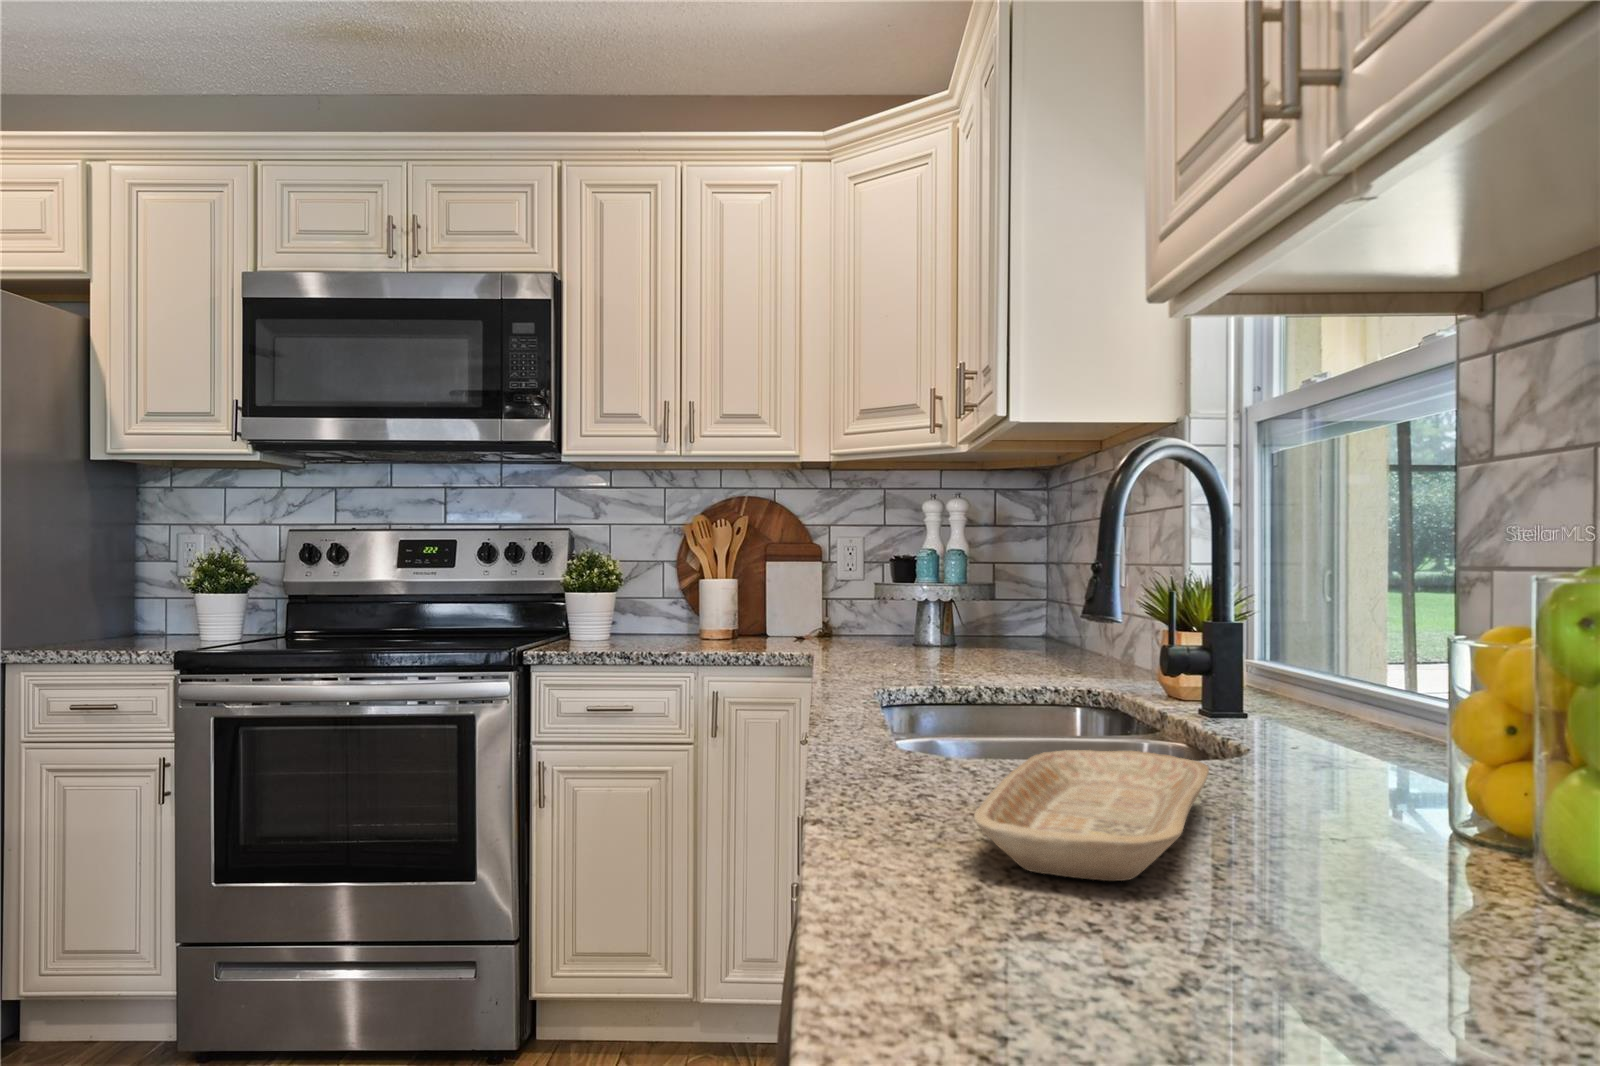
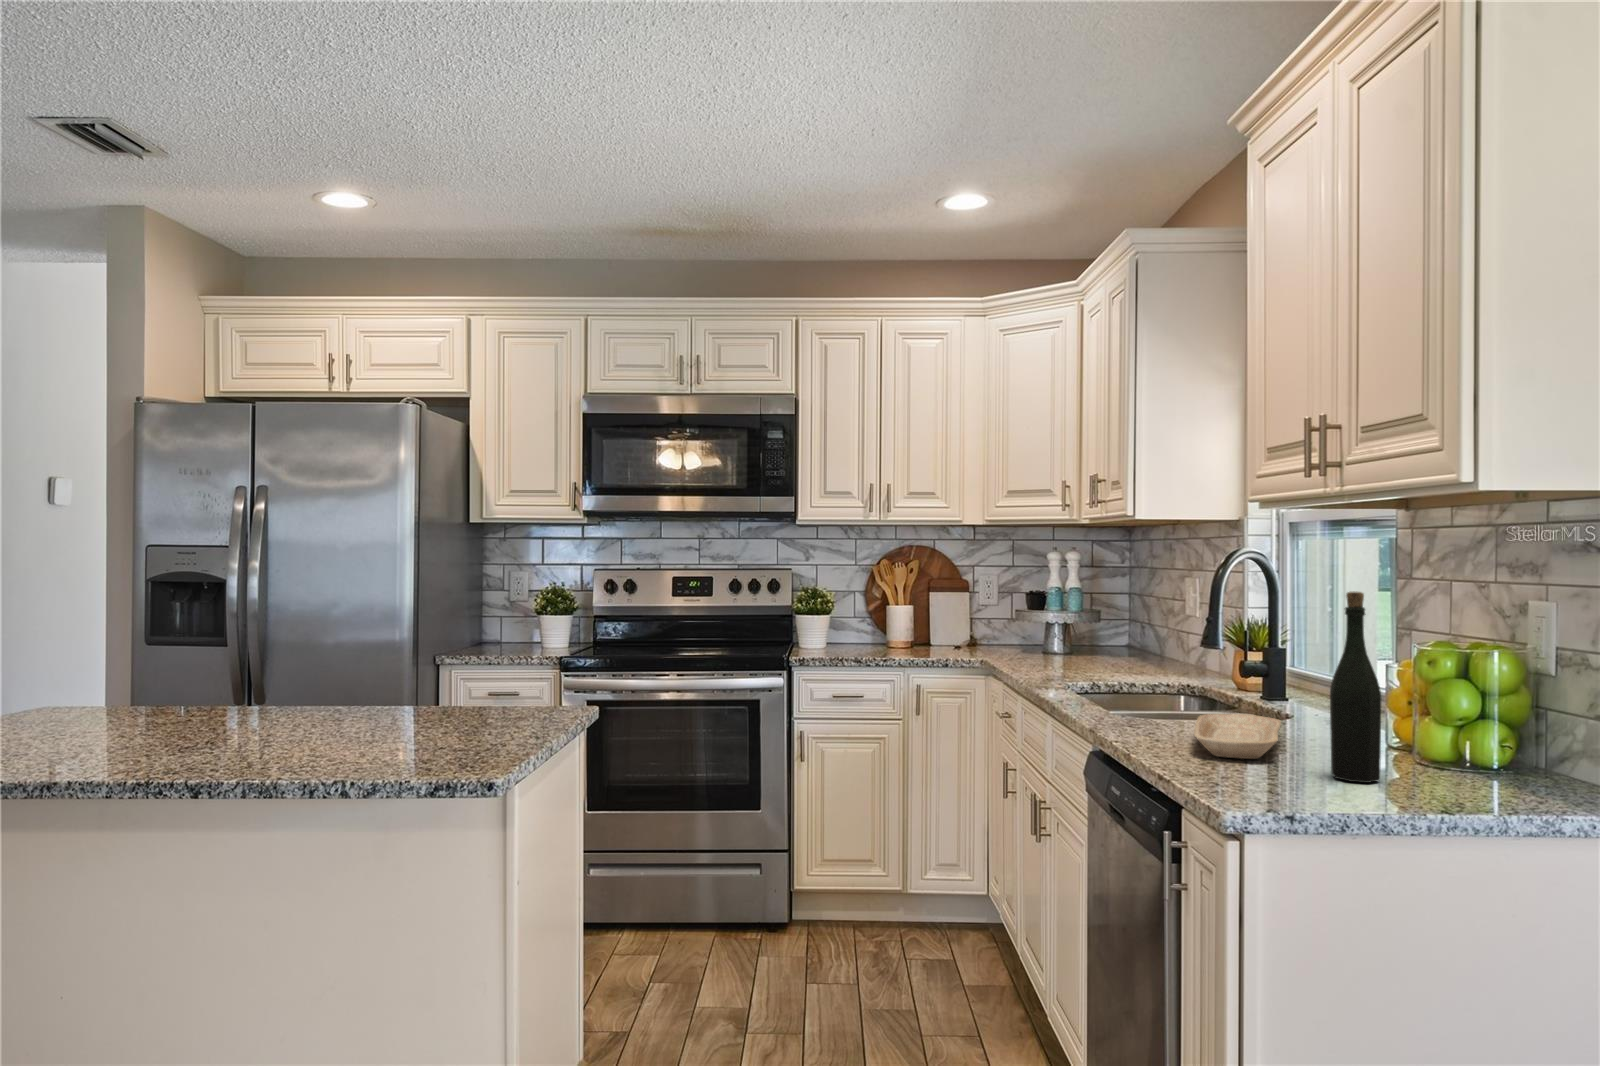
bottle: none [1319,389,1483,996] -> present [1330,591,1381,783]

